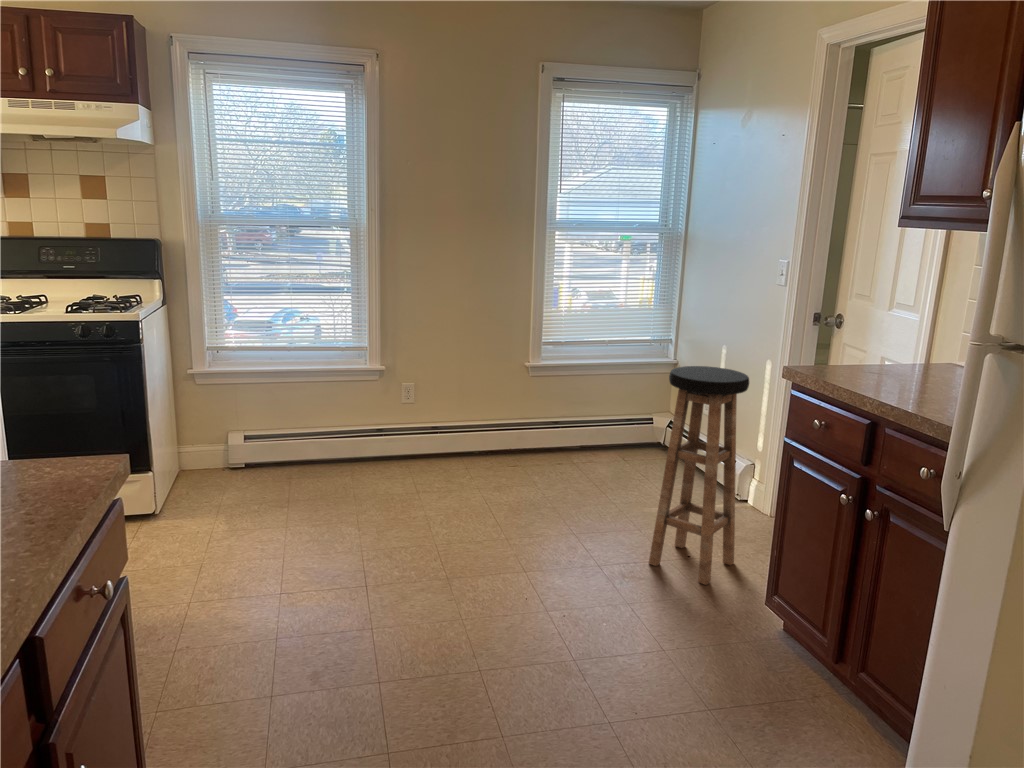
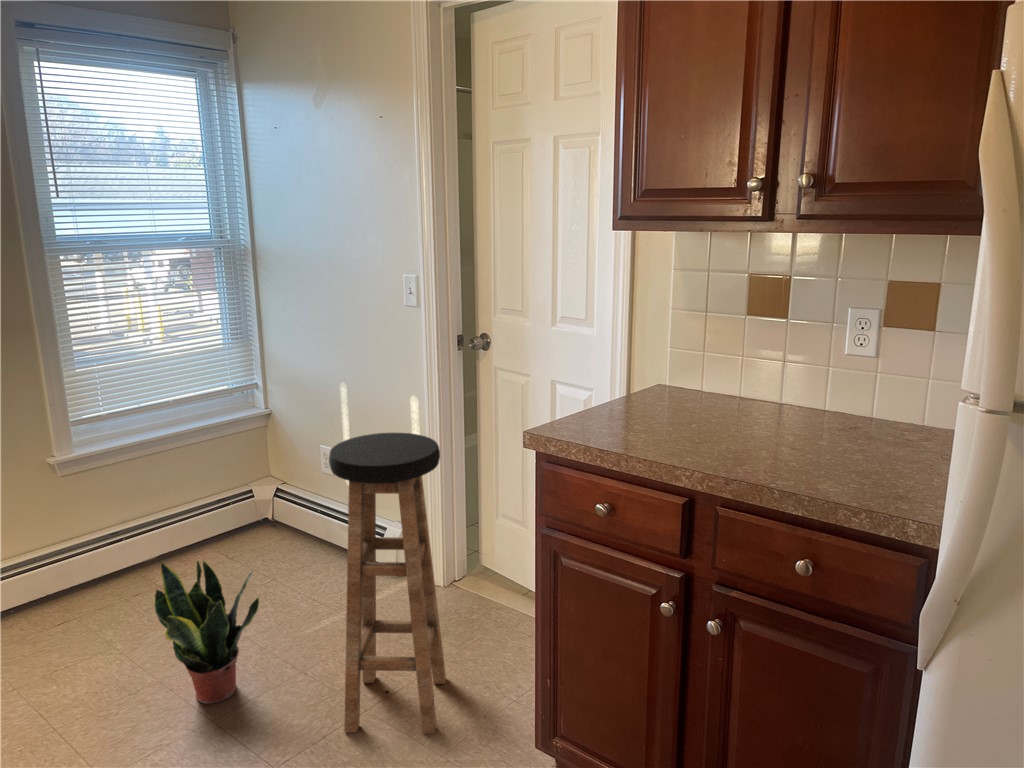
potted plant: none [558,424,621,525] -> present [155,561,259,704]

